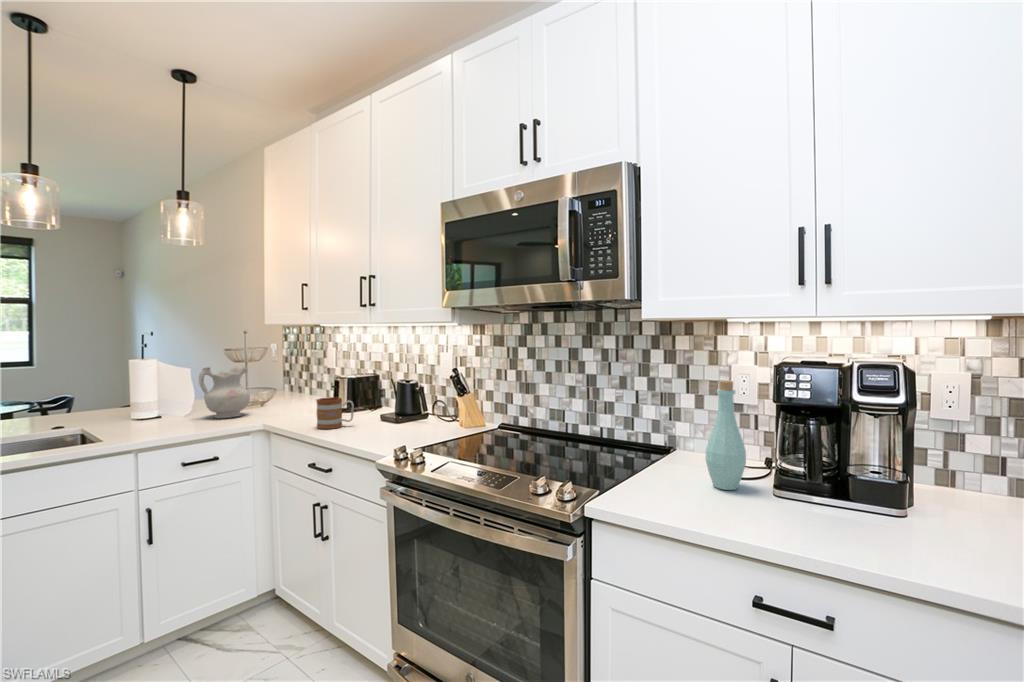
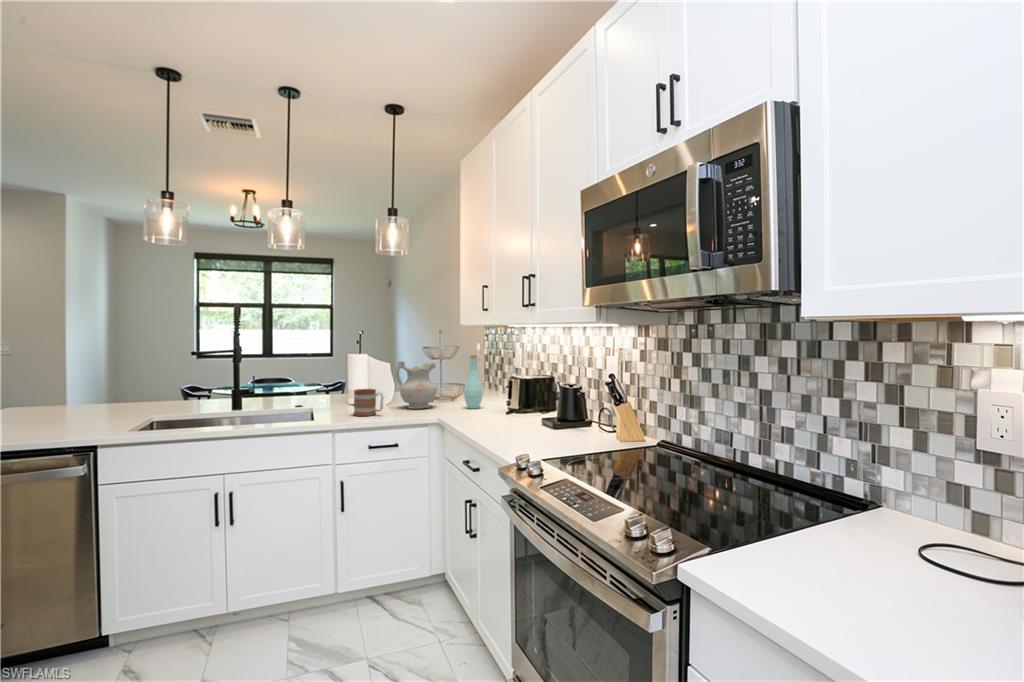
bottle: present [706,381,746,490] -> present [464,355,483,409]
mug: present [316,397,354,429] -> present [354,389,383,416]

